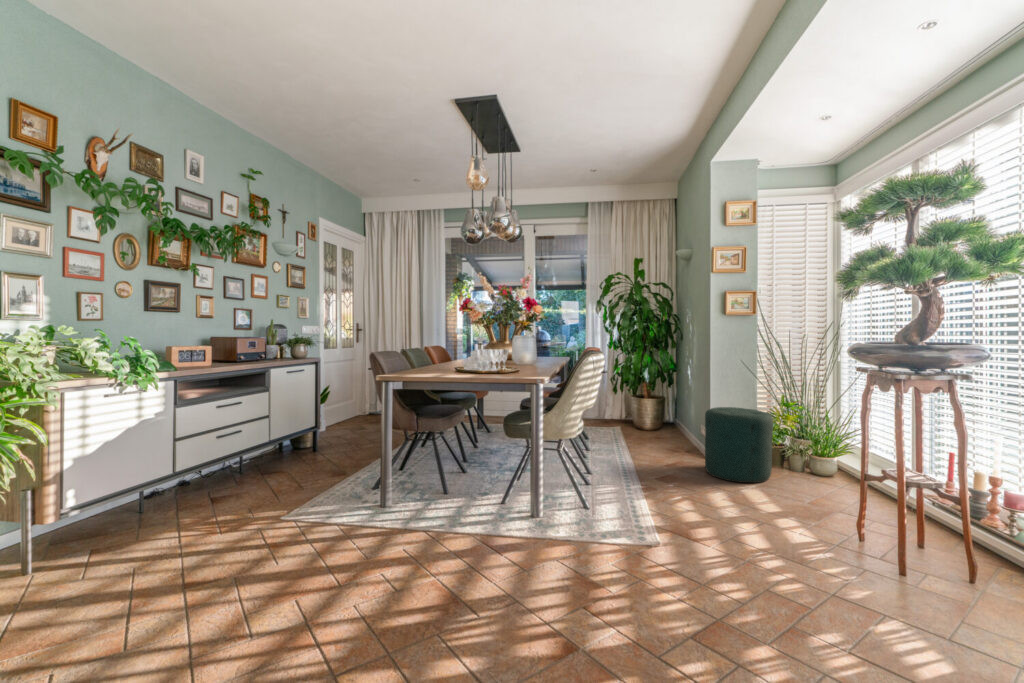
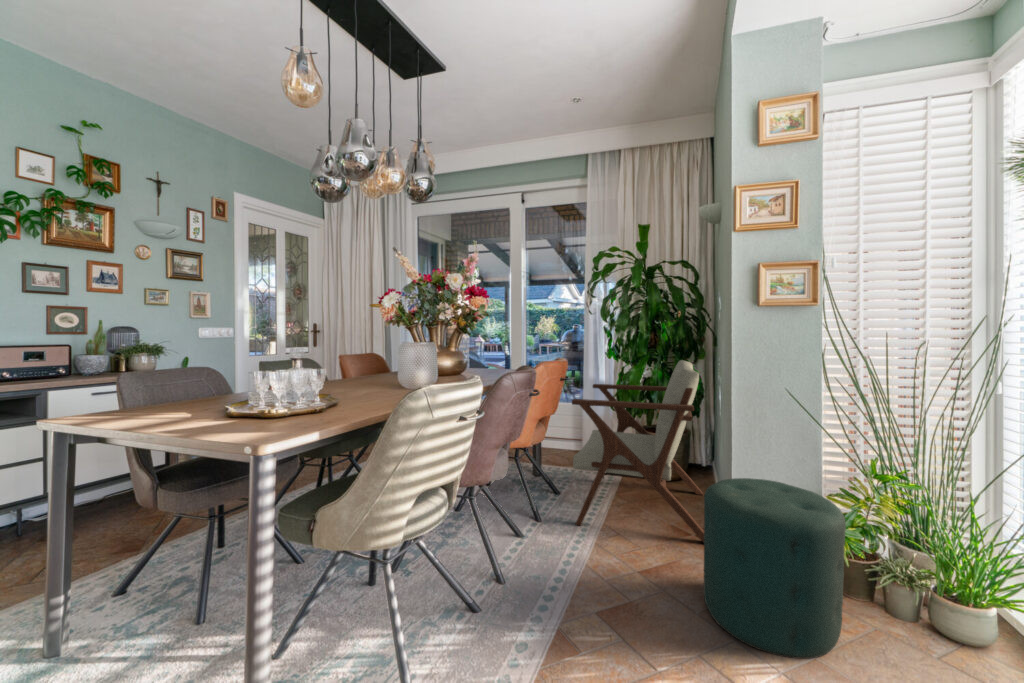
lounge chair: none [610,349,700,455] -> present [572,360,704,543]

